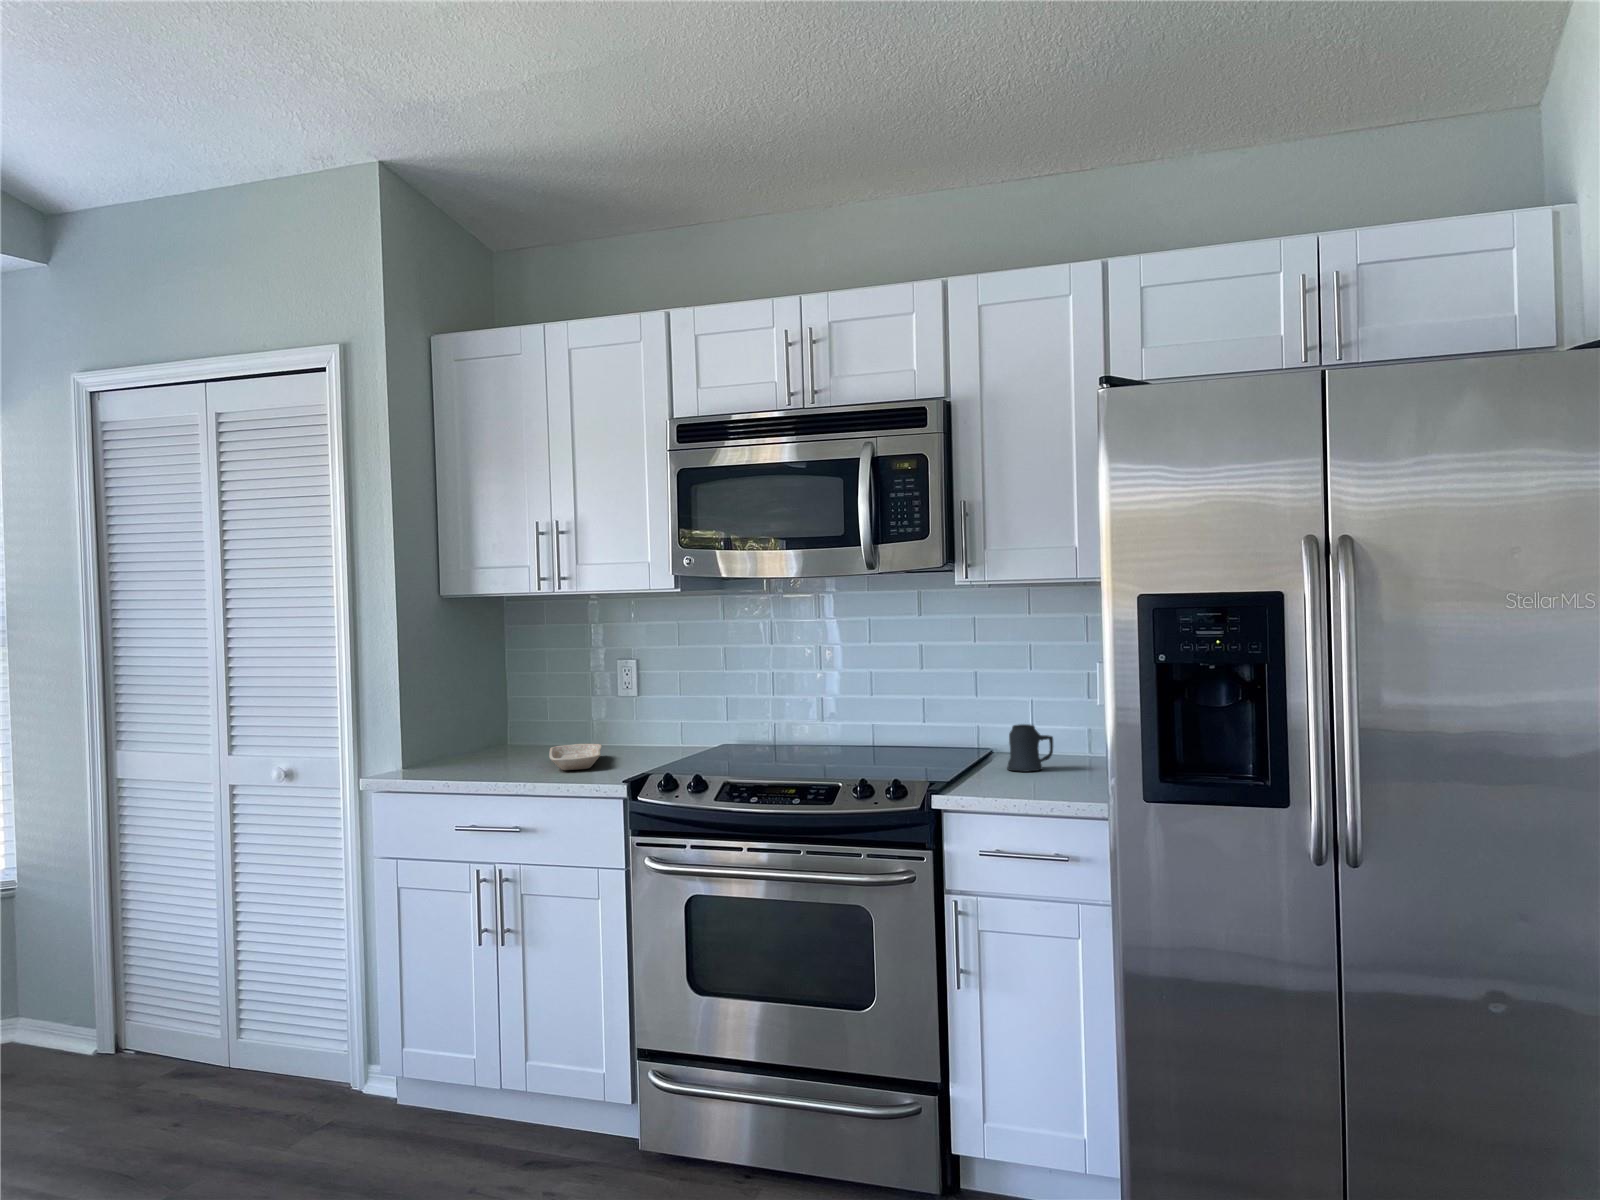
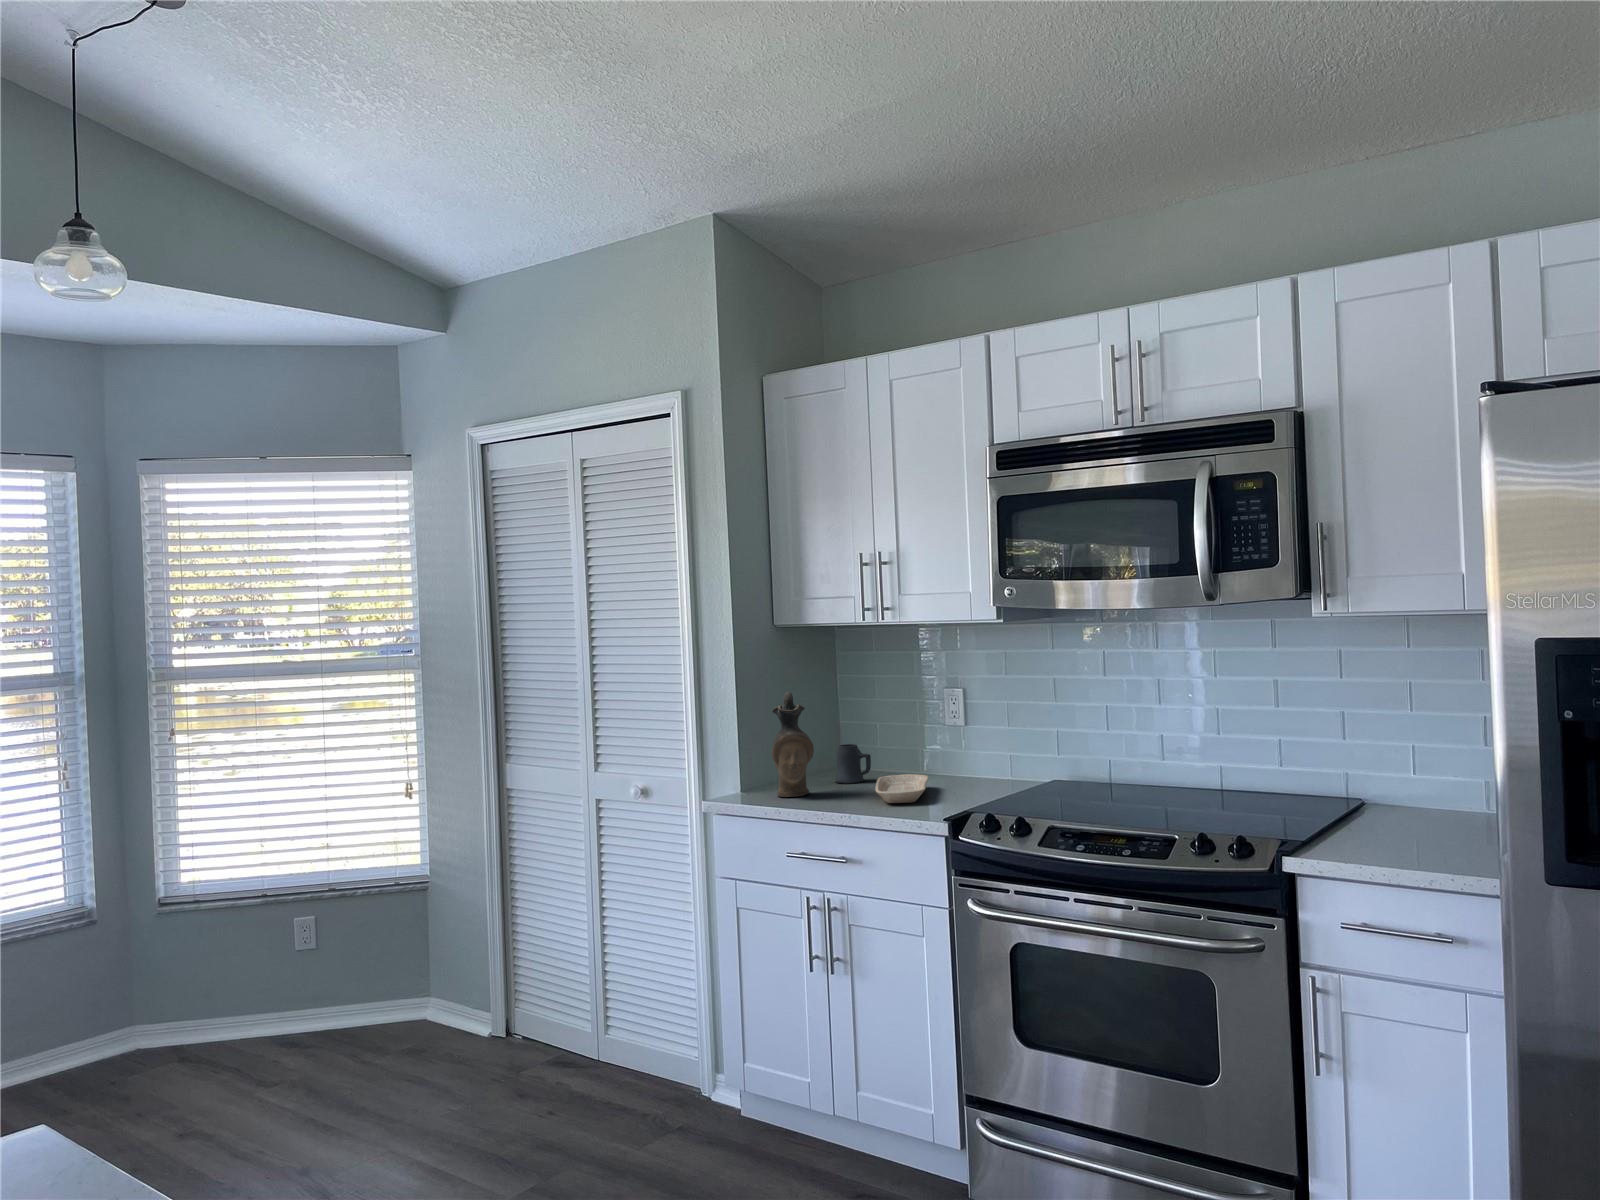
ceramic pitcher: none [439,662,484,769] -> present [772,692,814,797]
mug: present [1007,724,1053,772] -> present [835,744,871,783]

